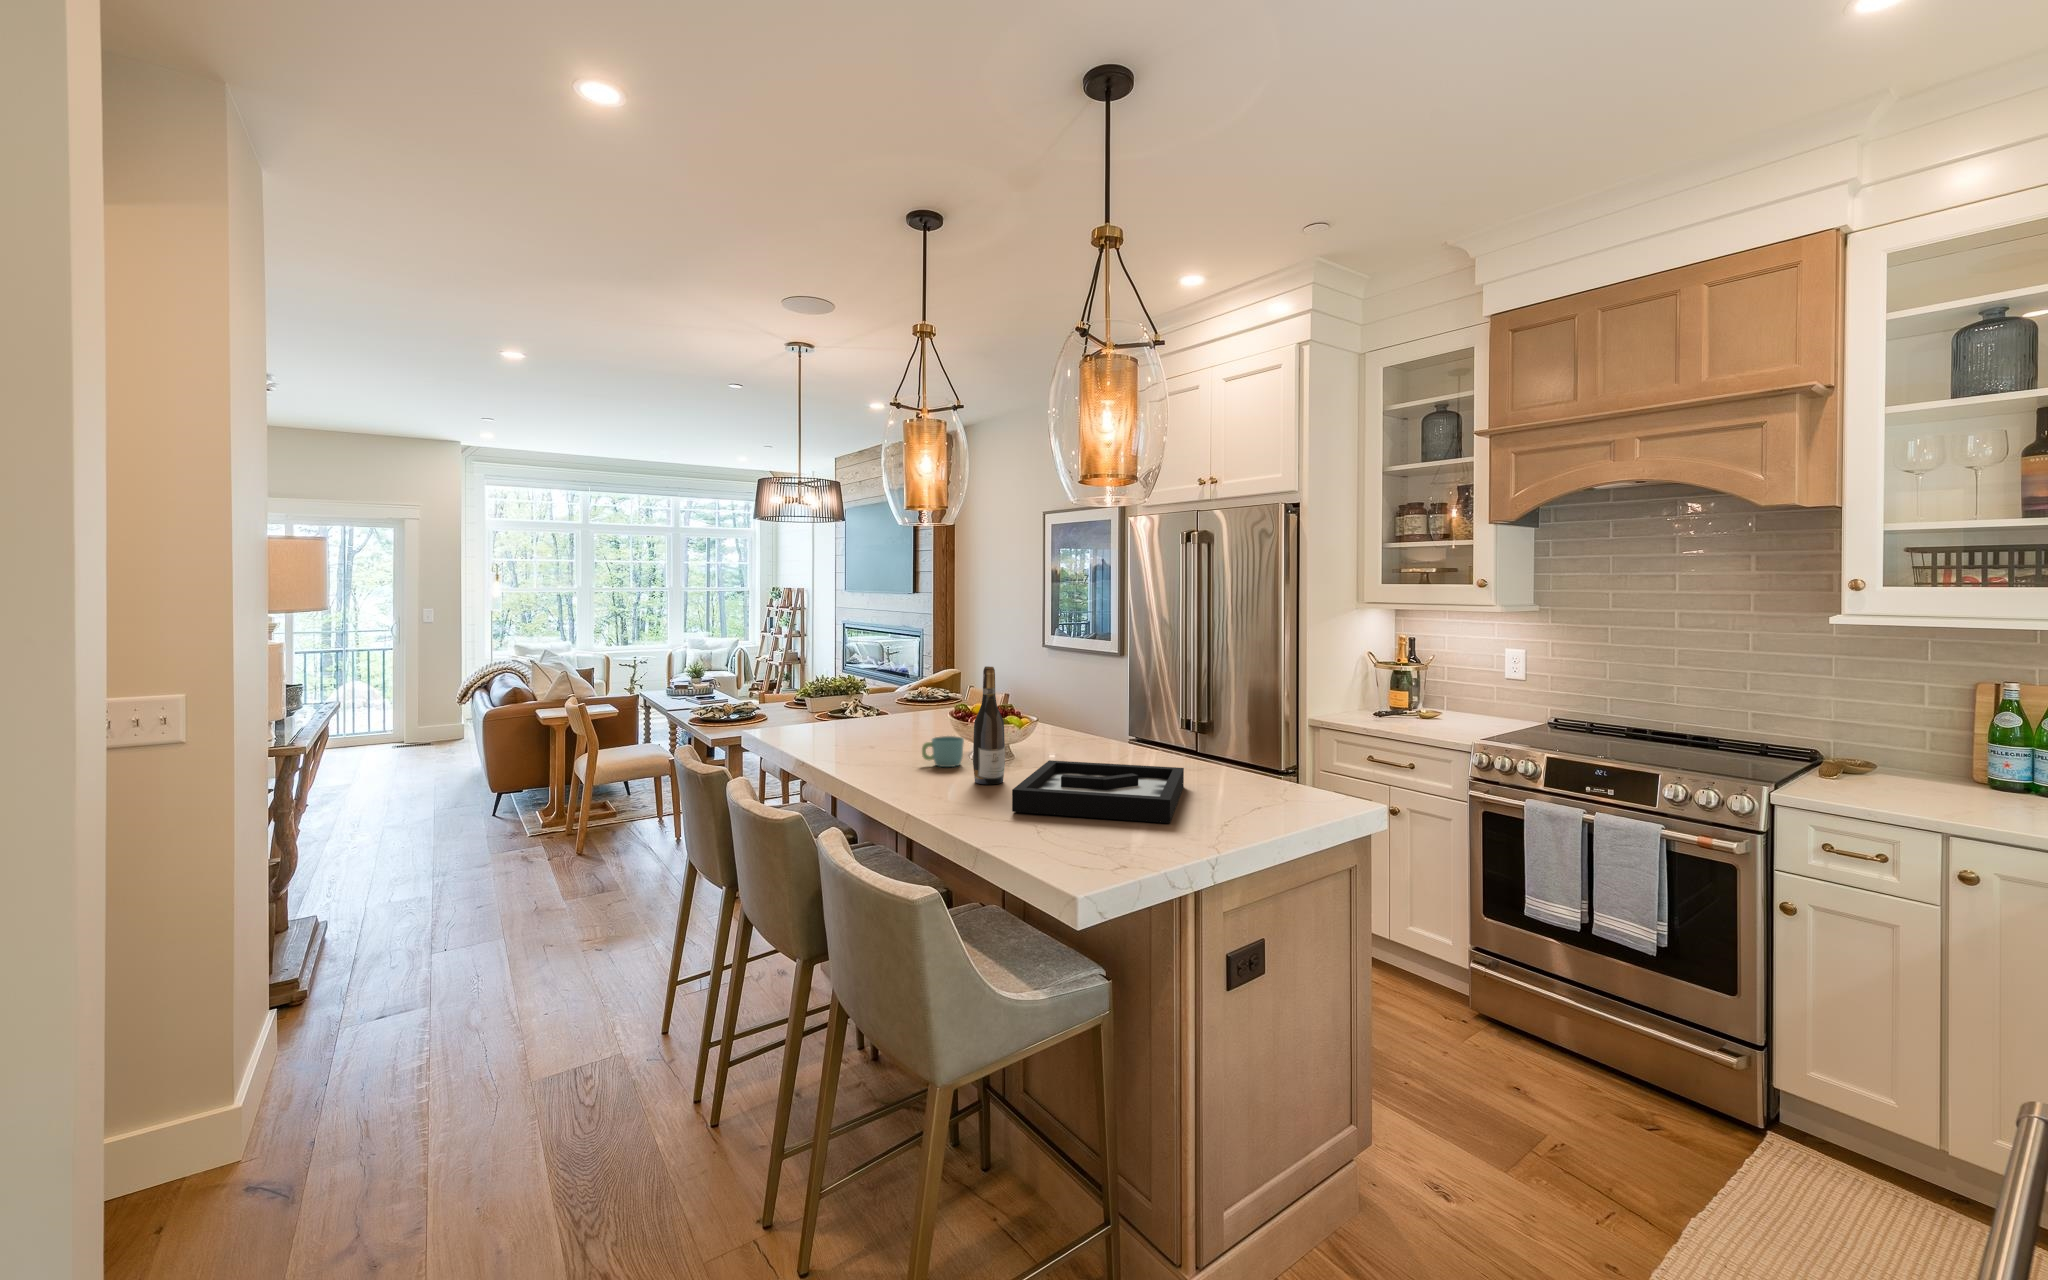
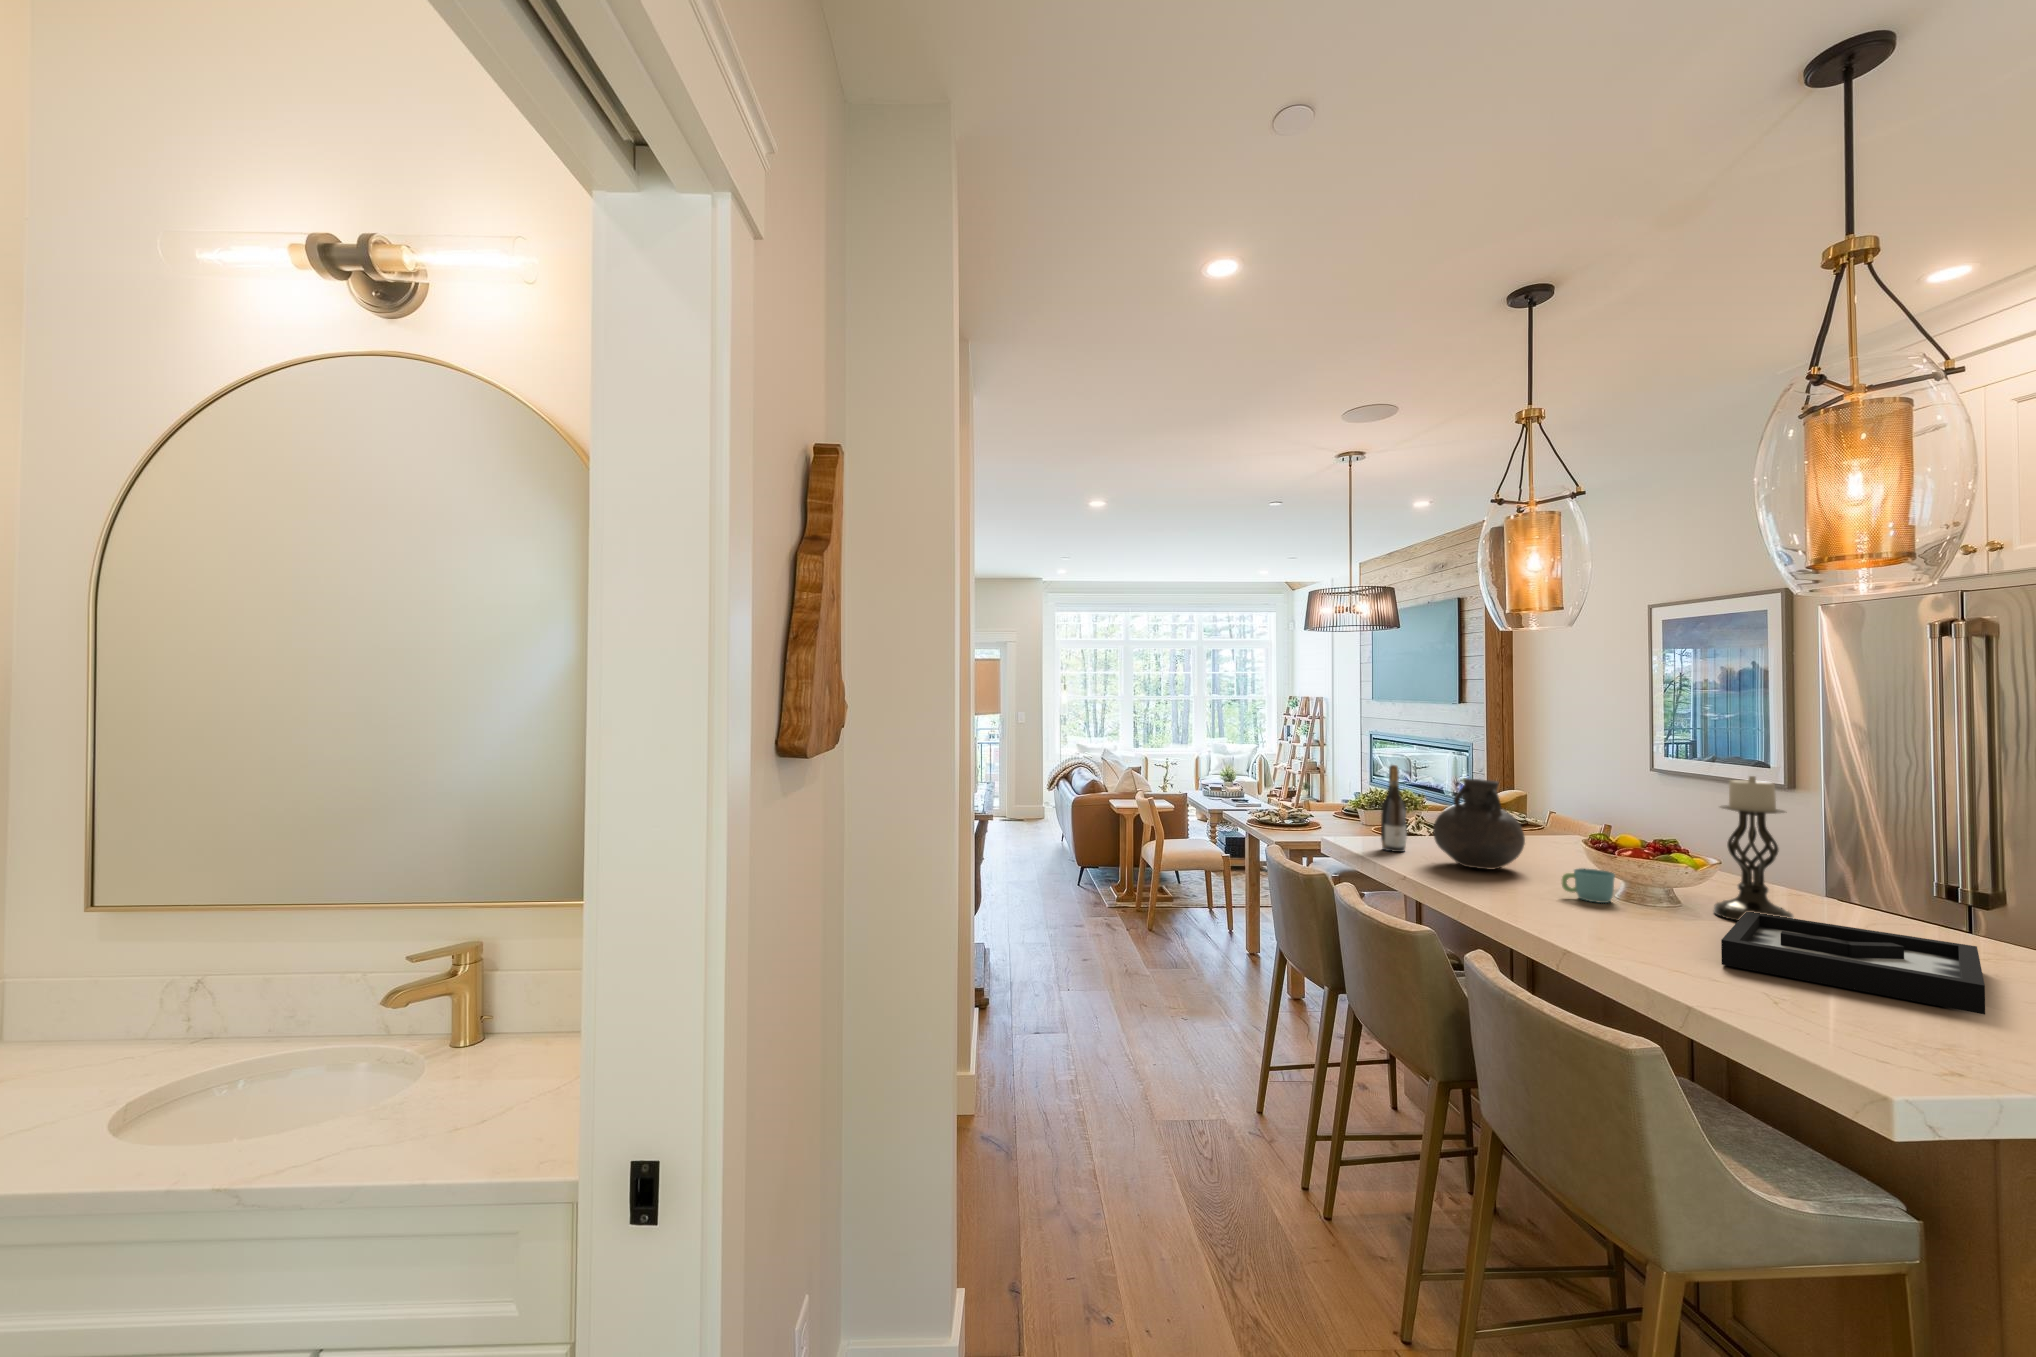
candle holder: none [1034,641,1088,770] -> present [1714,776,1793,921]
vase: none [824,658,905,746] -> present [1433,778,1525,870]
wine bottle: present [973,666,1005,784] -> present [1381,765,1407,852]

